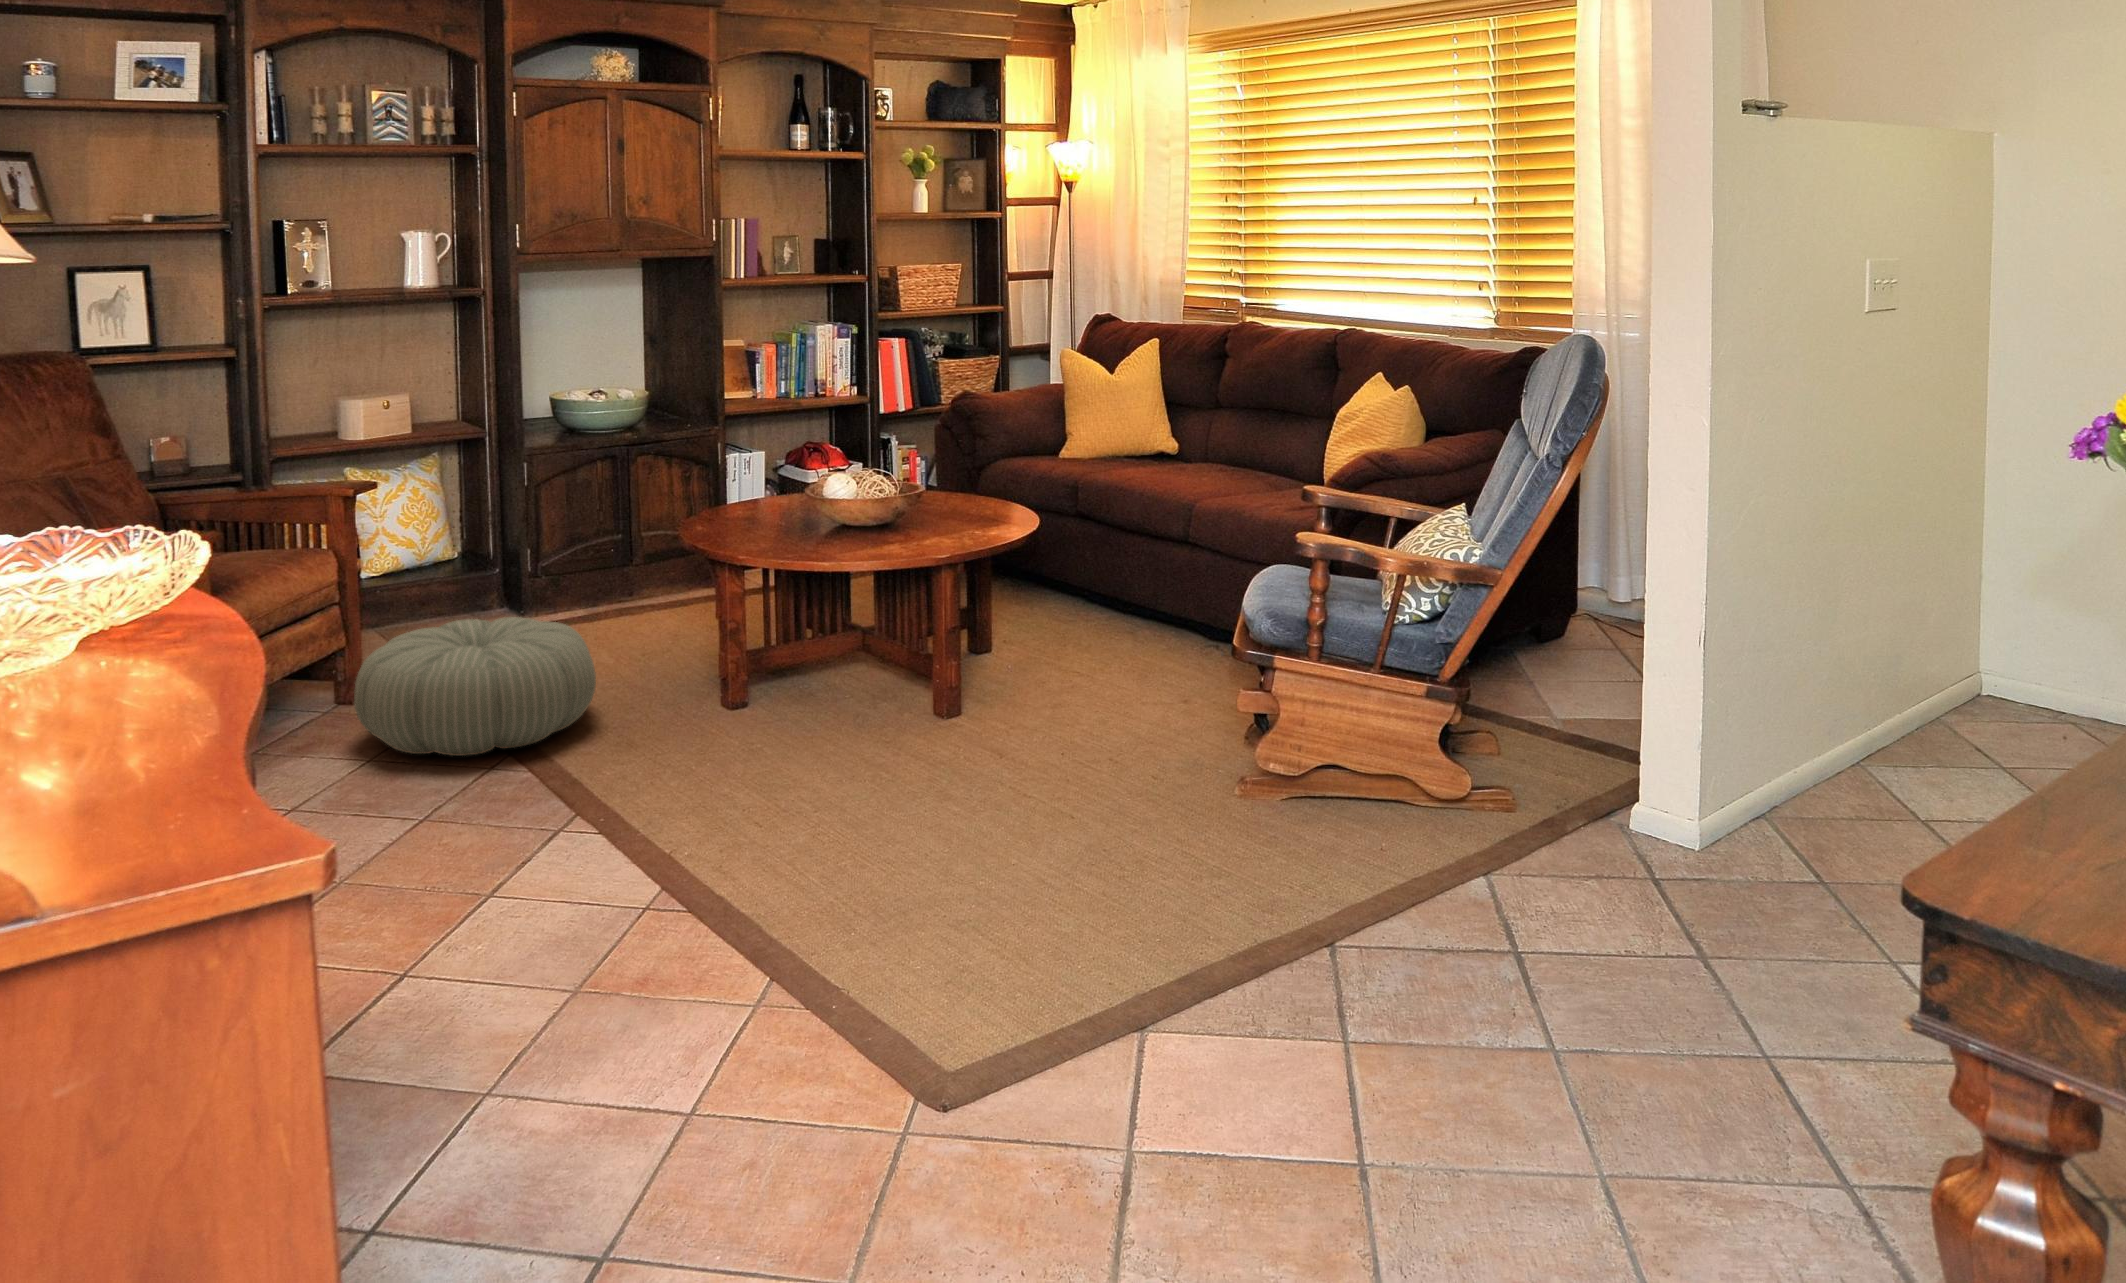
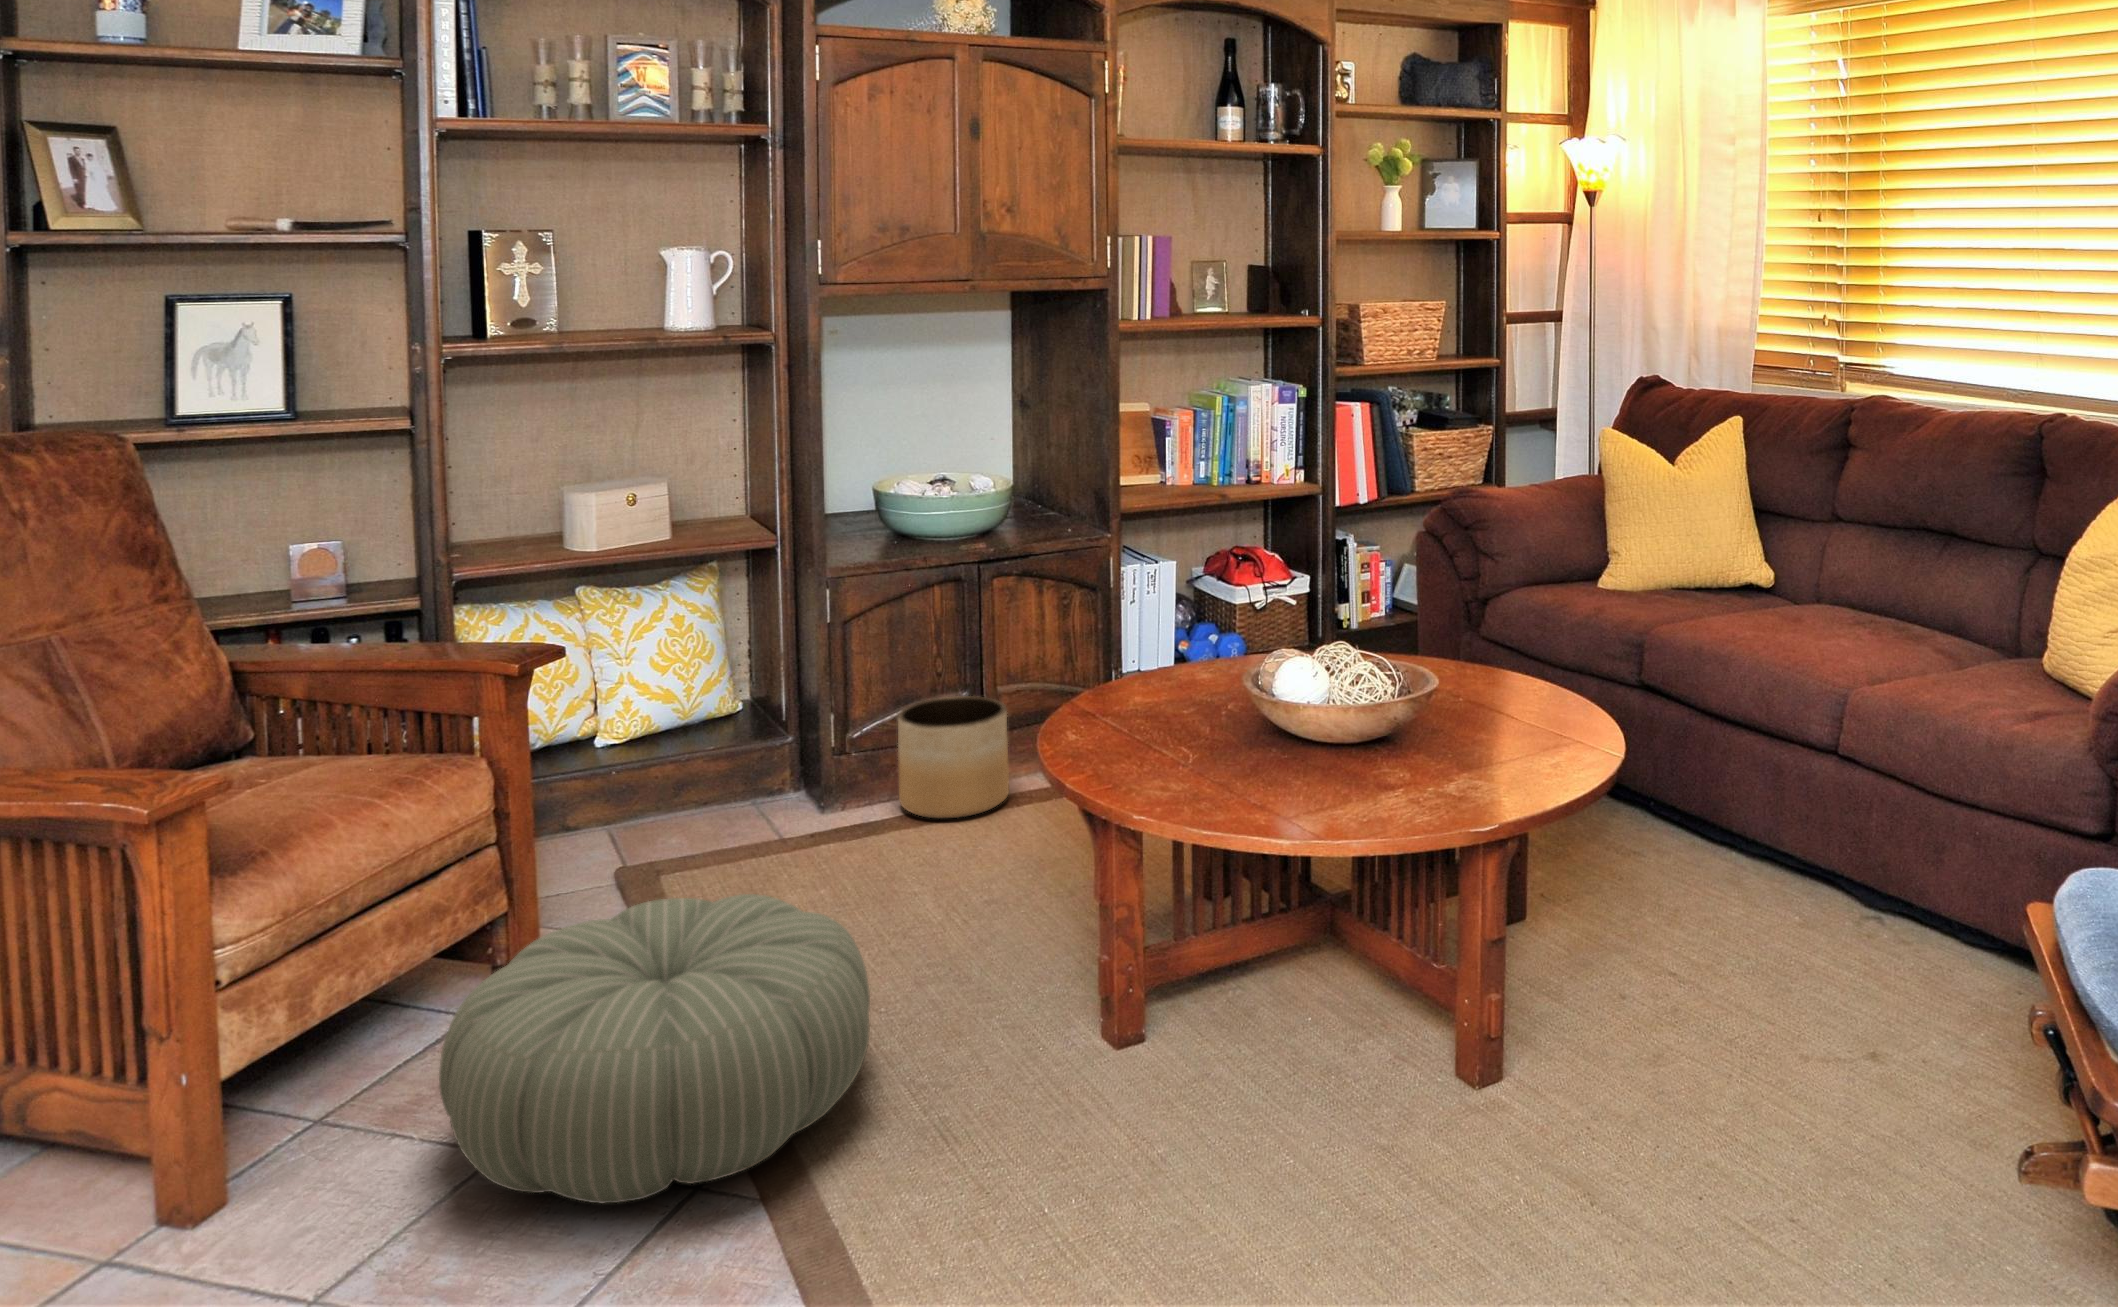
planter: none [578,538,655,614] -> present [898,696,1009,819]

